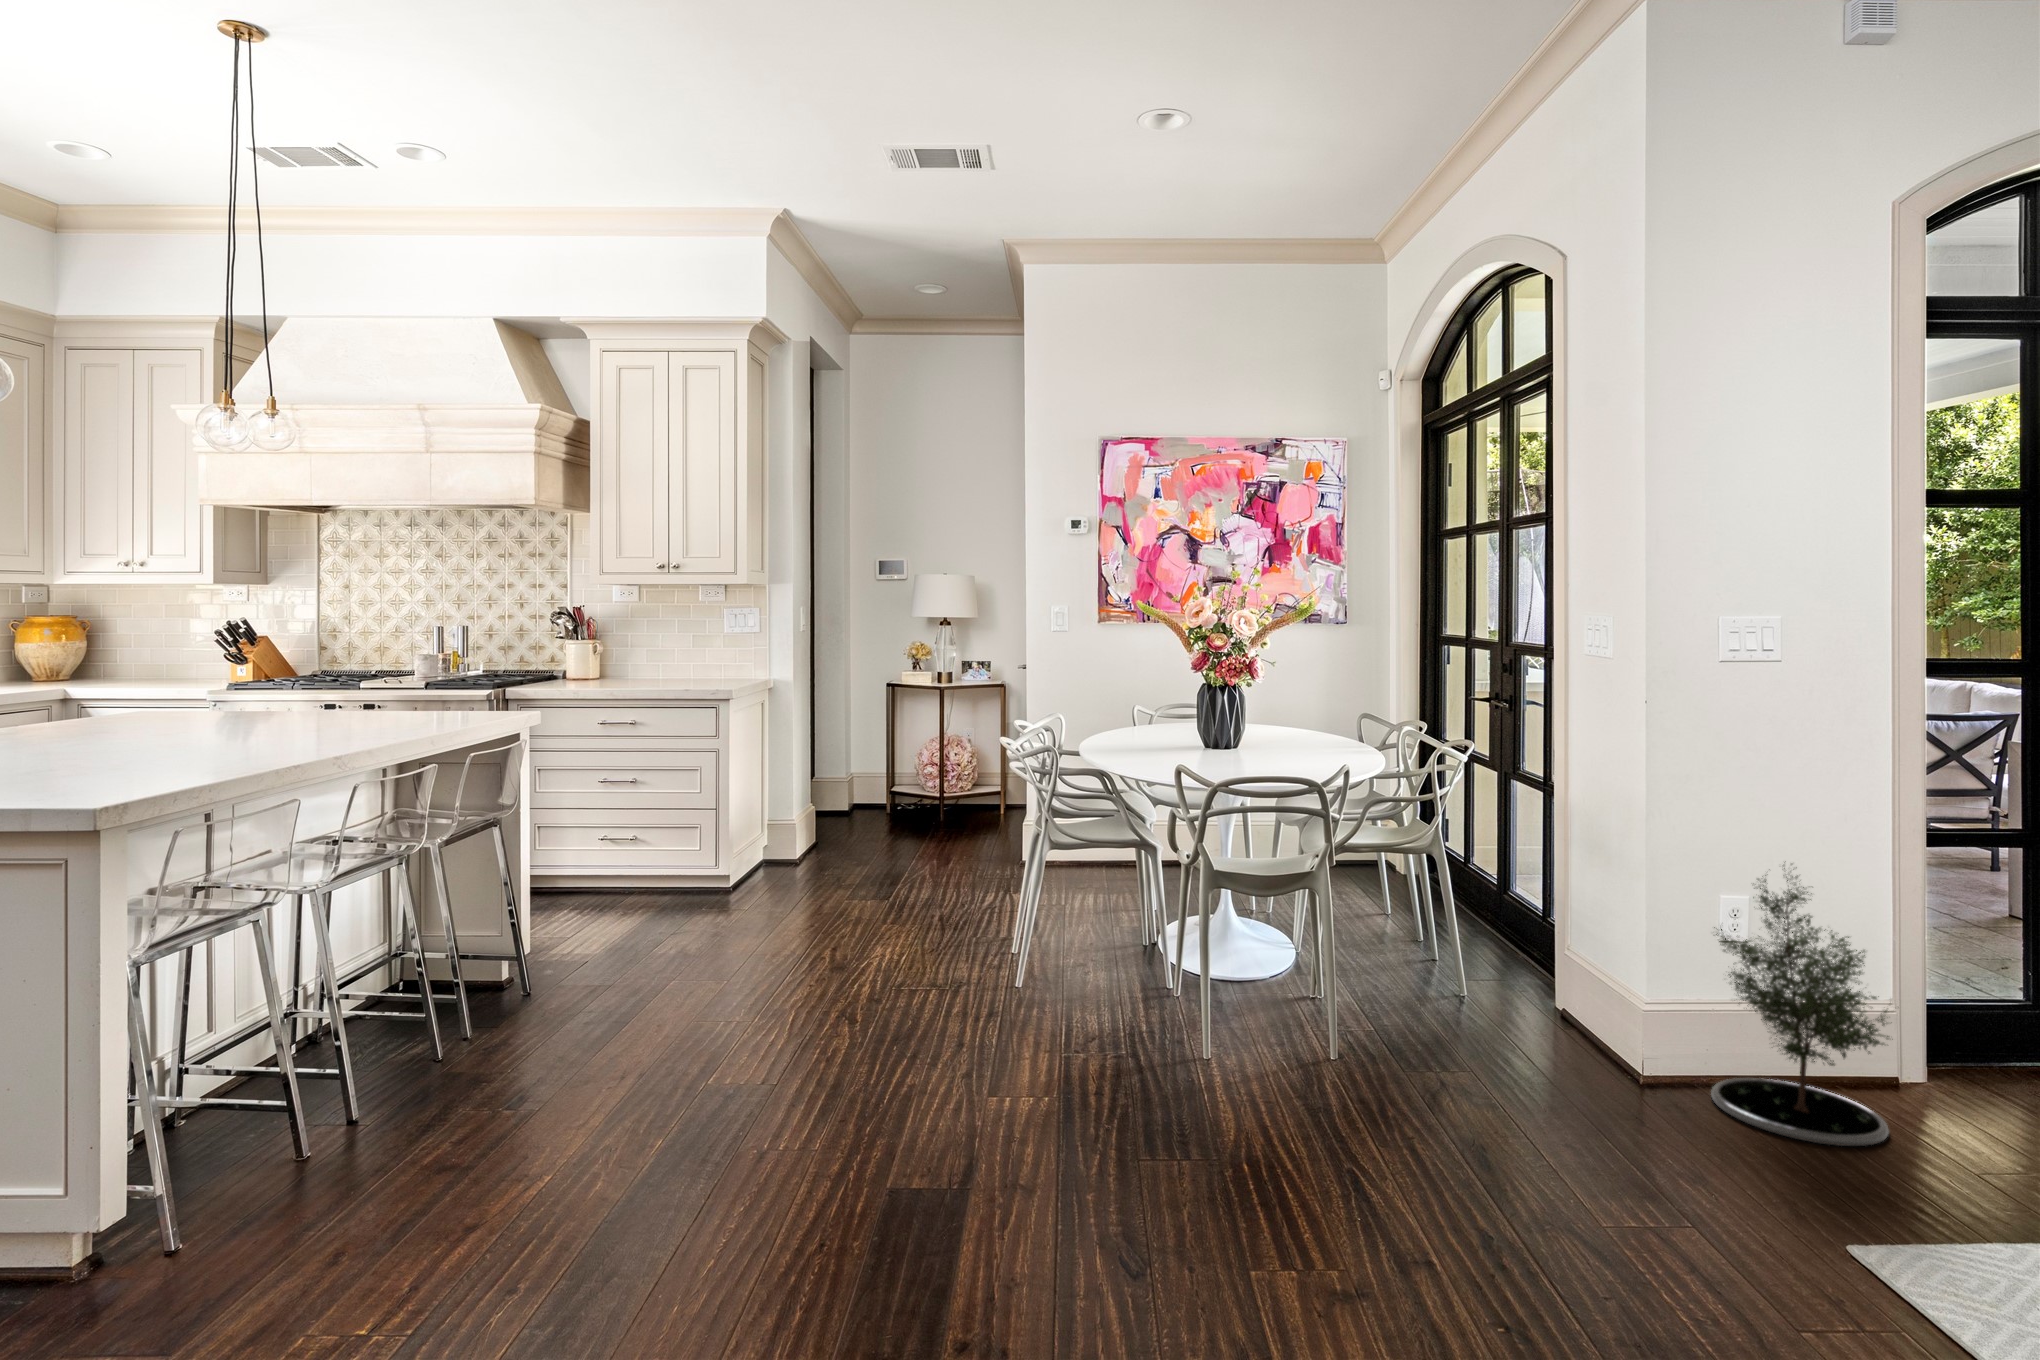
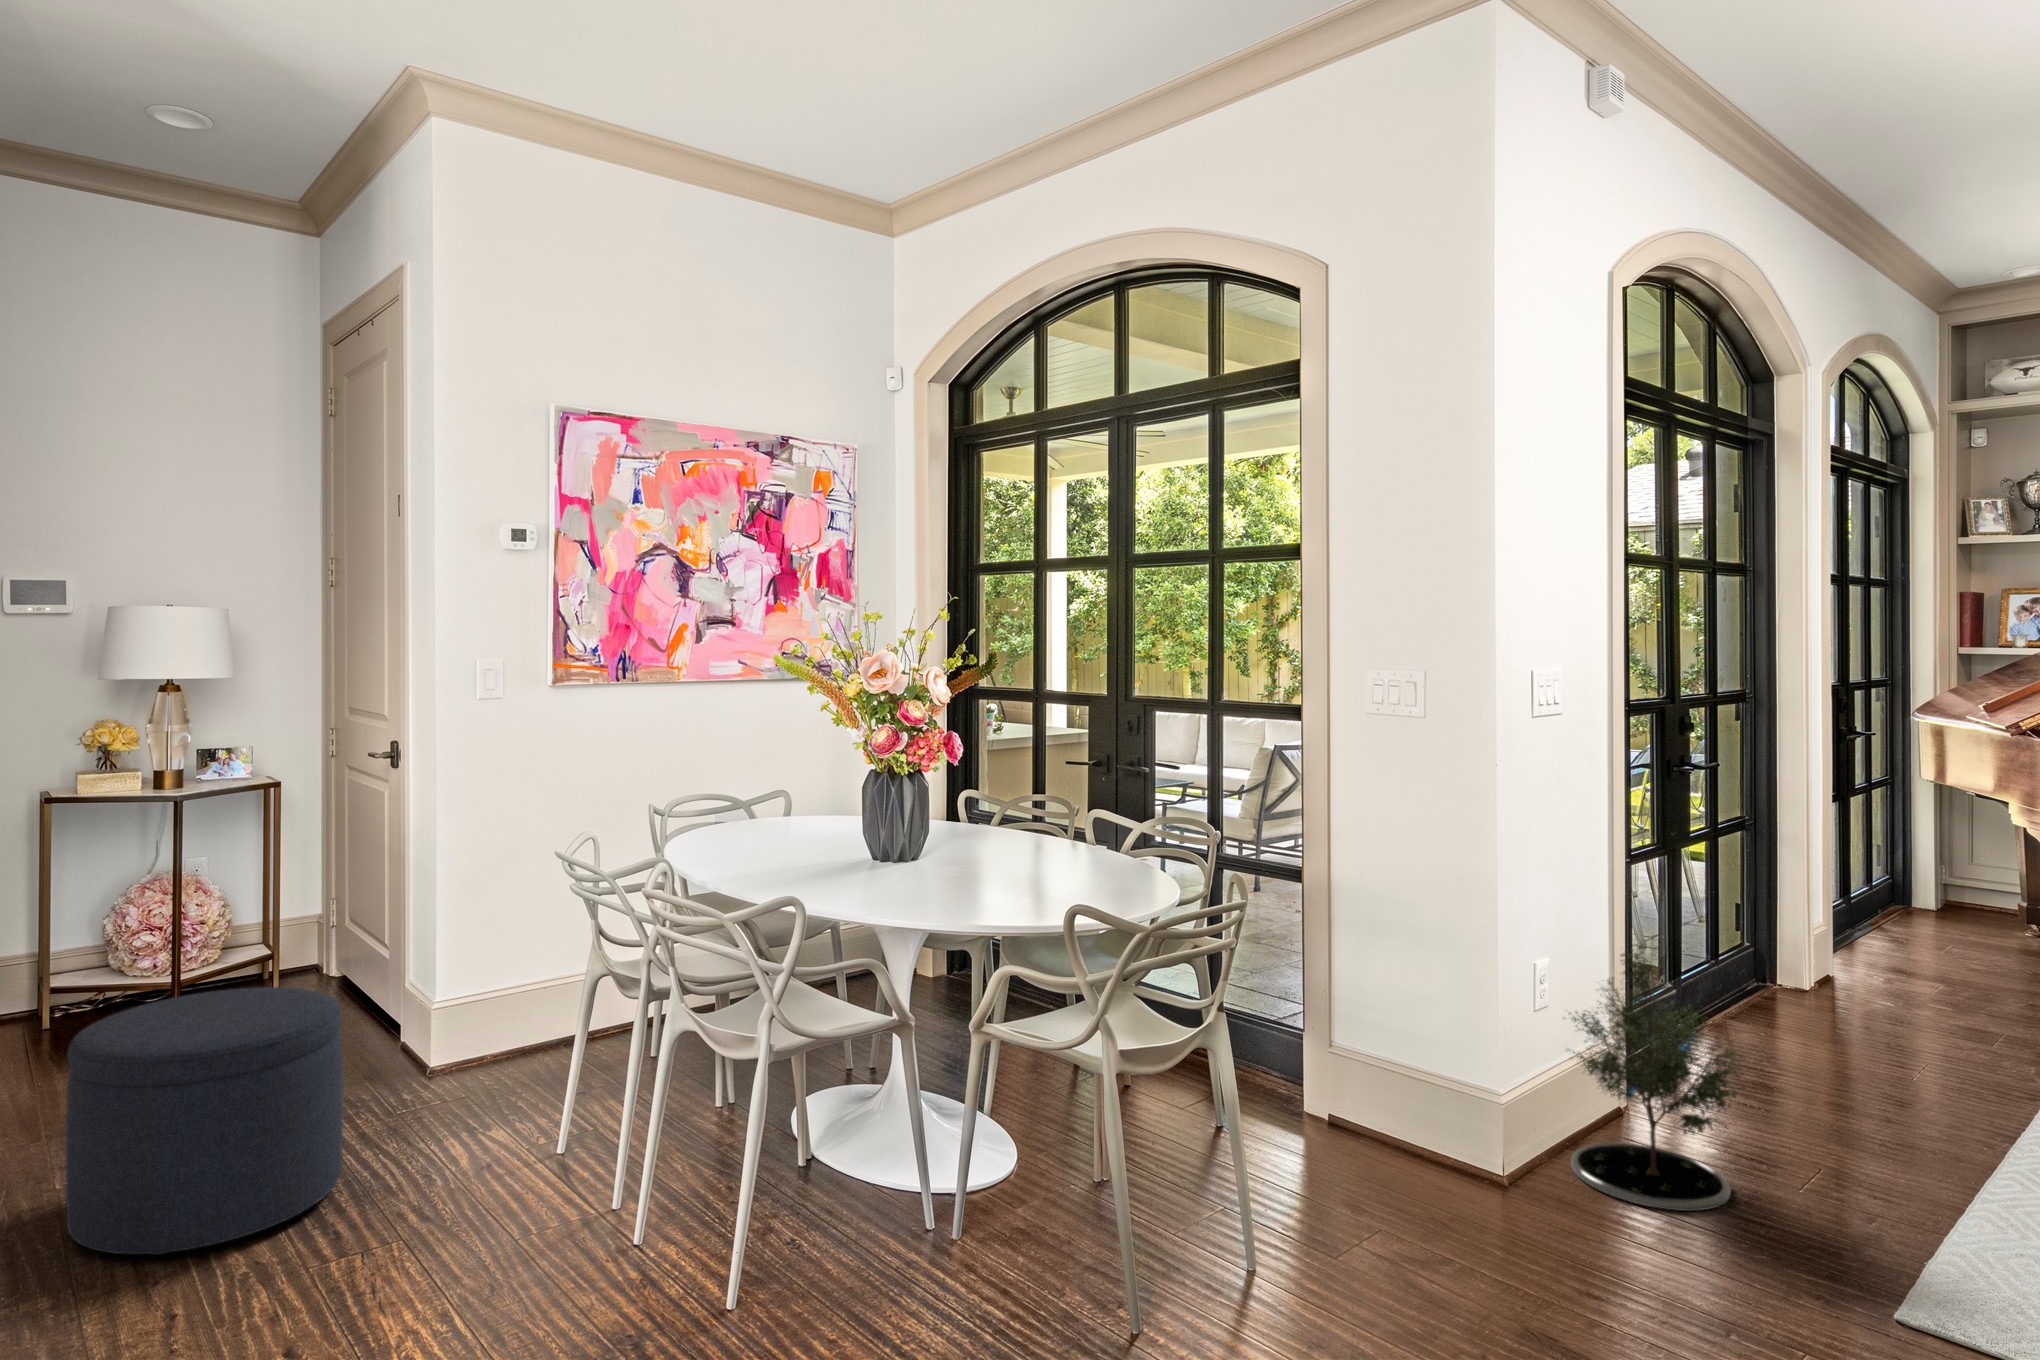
ottoman: none [804,771,923,883] -> present [66,987,343,1255]

